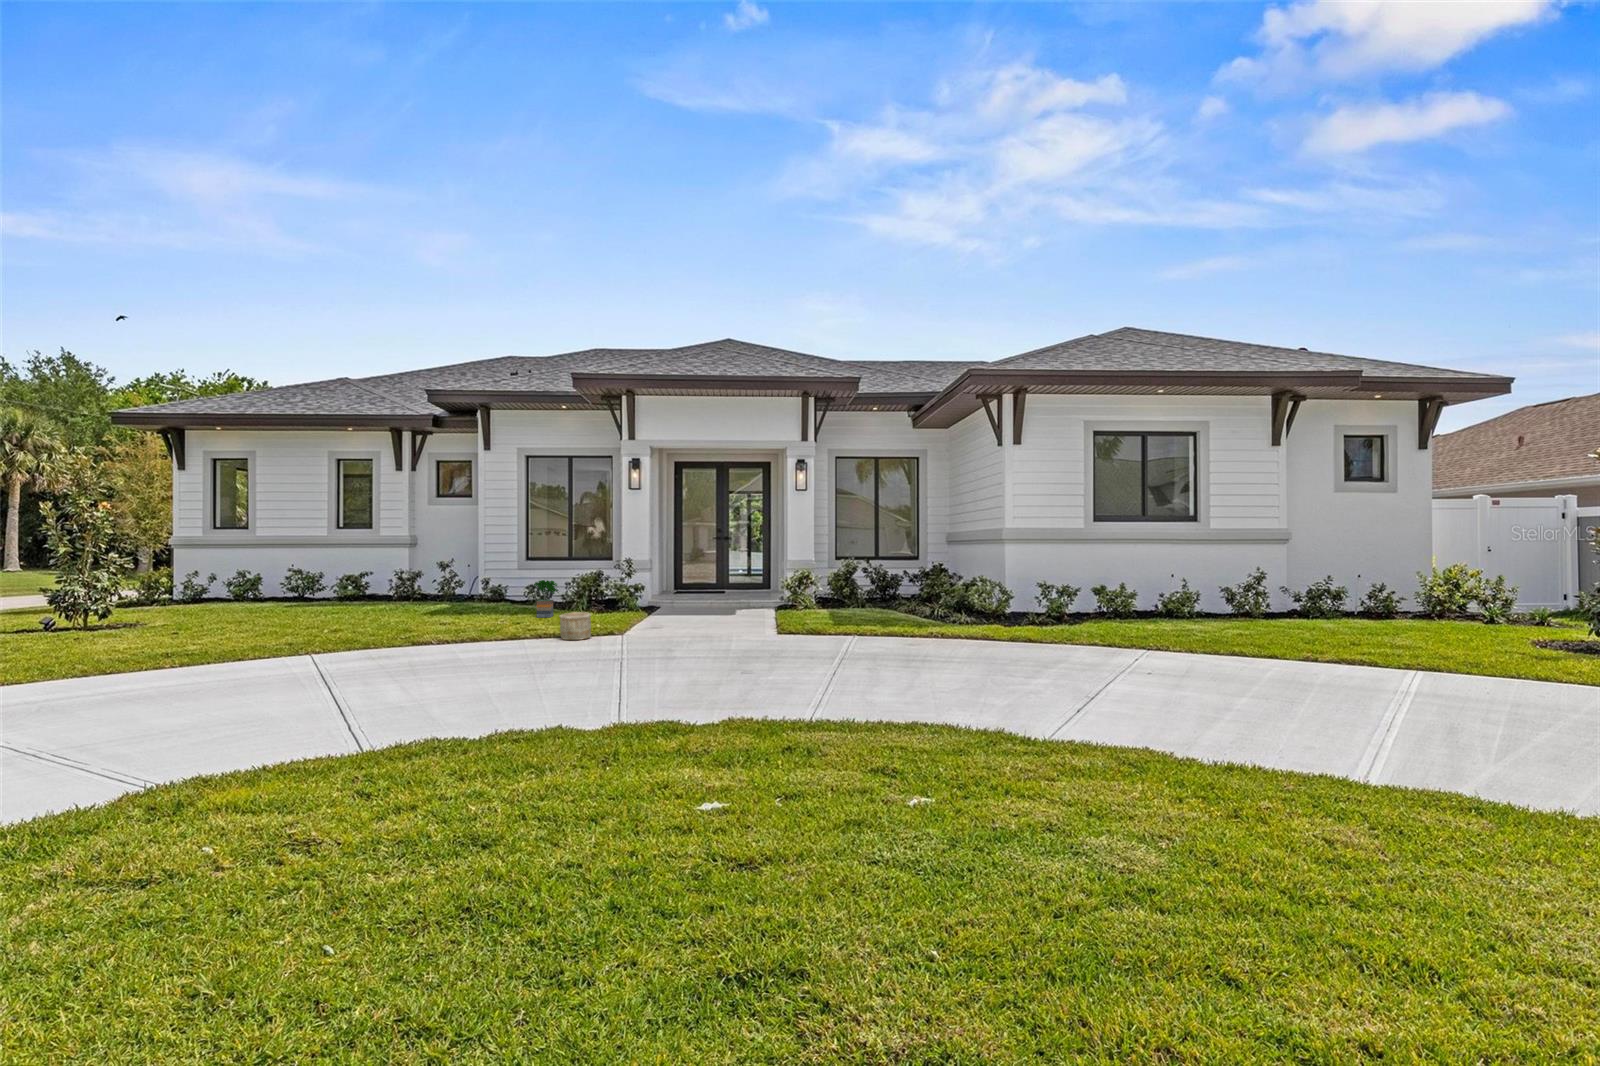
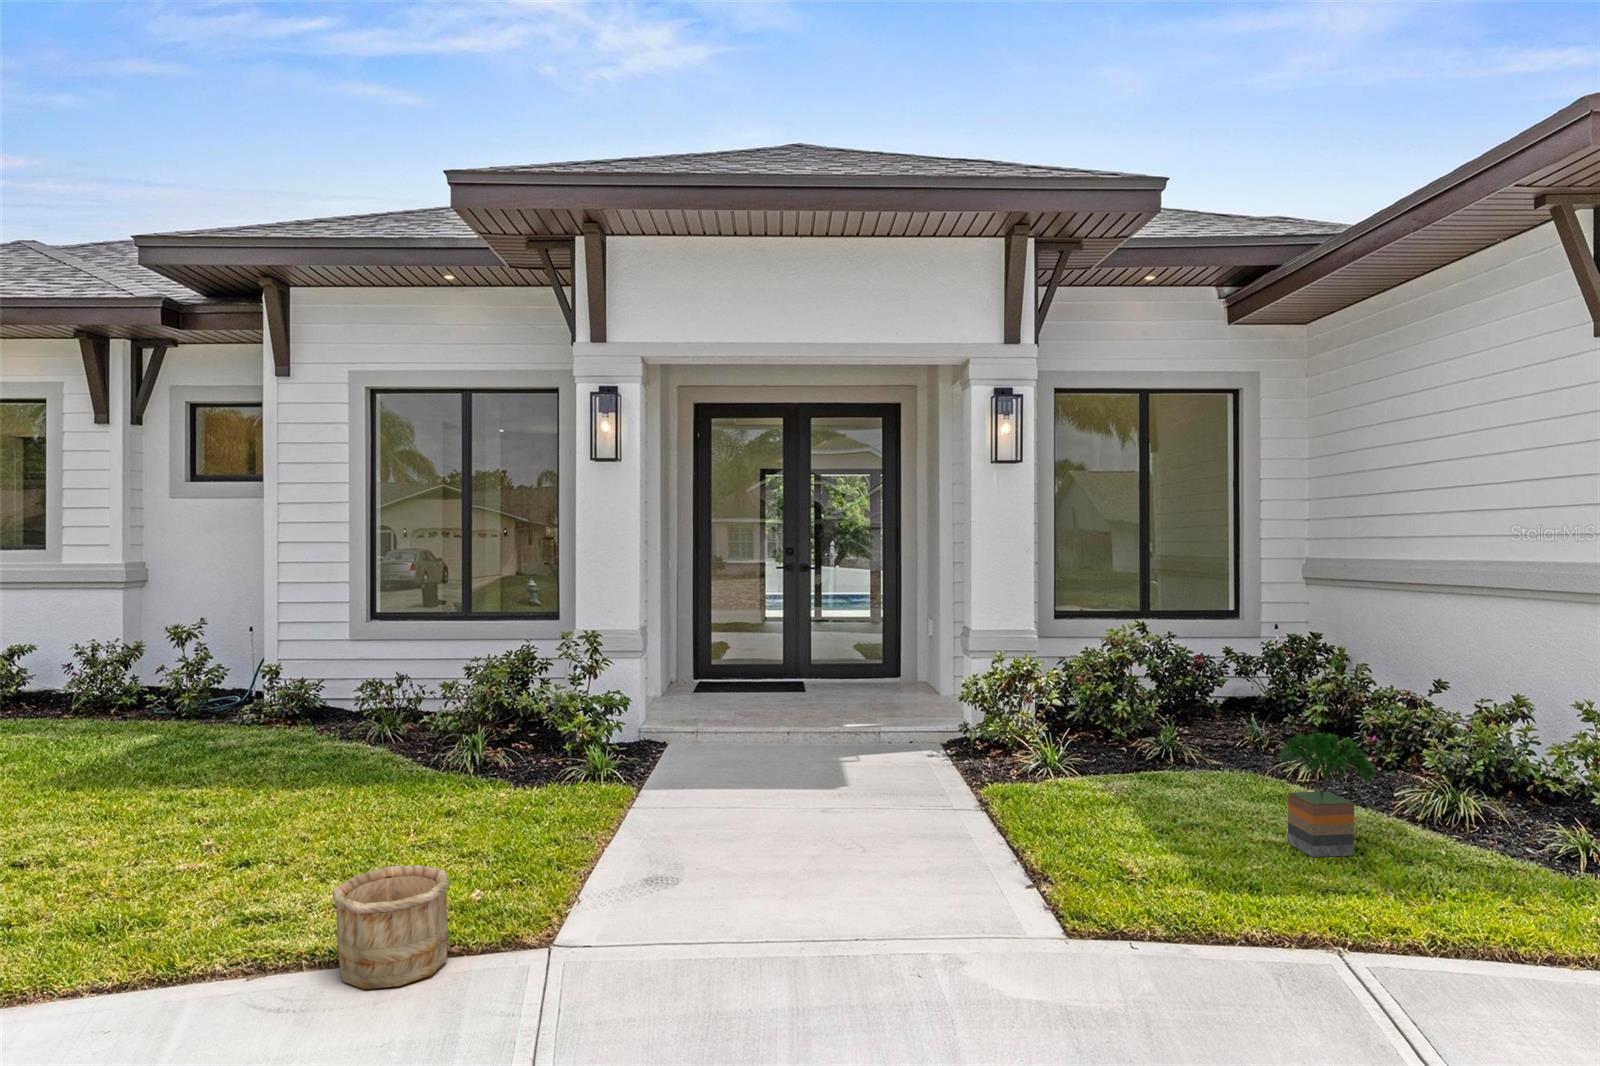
potted tree: present [534,580,557,618] -> present [1279,732,1376,857]

